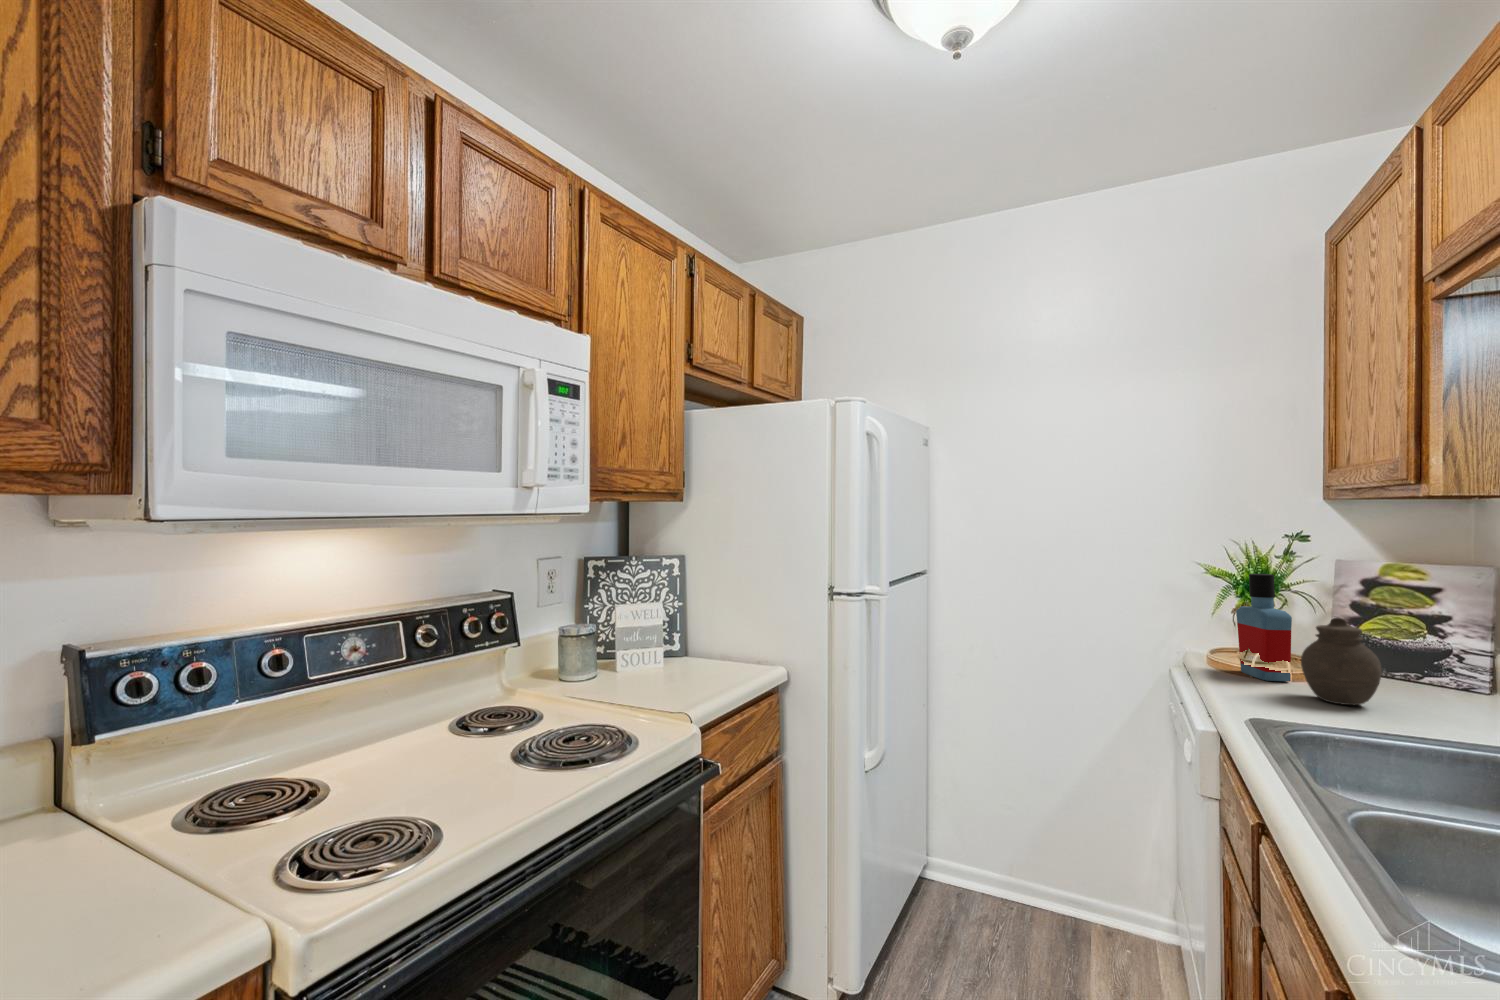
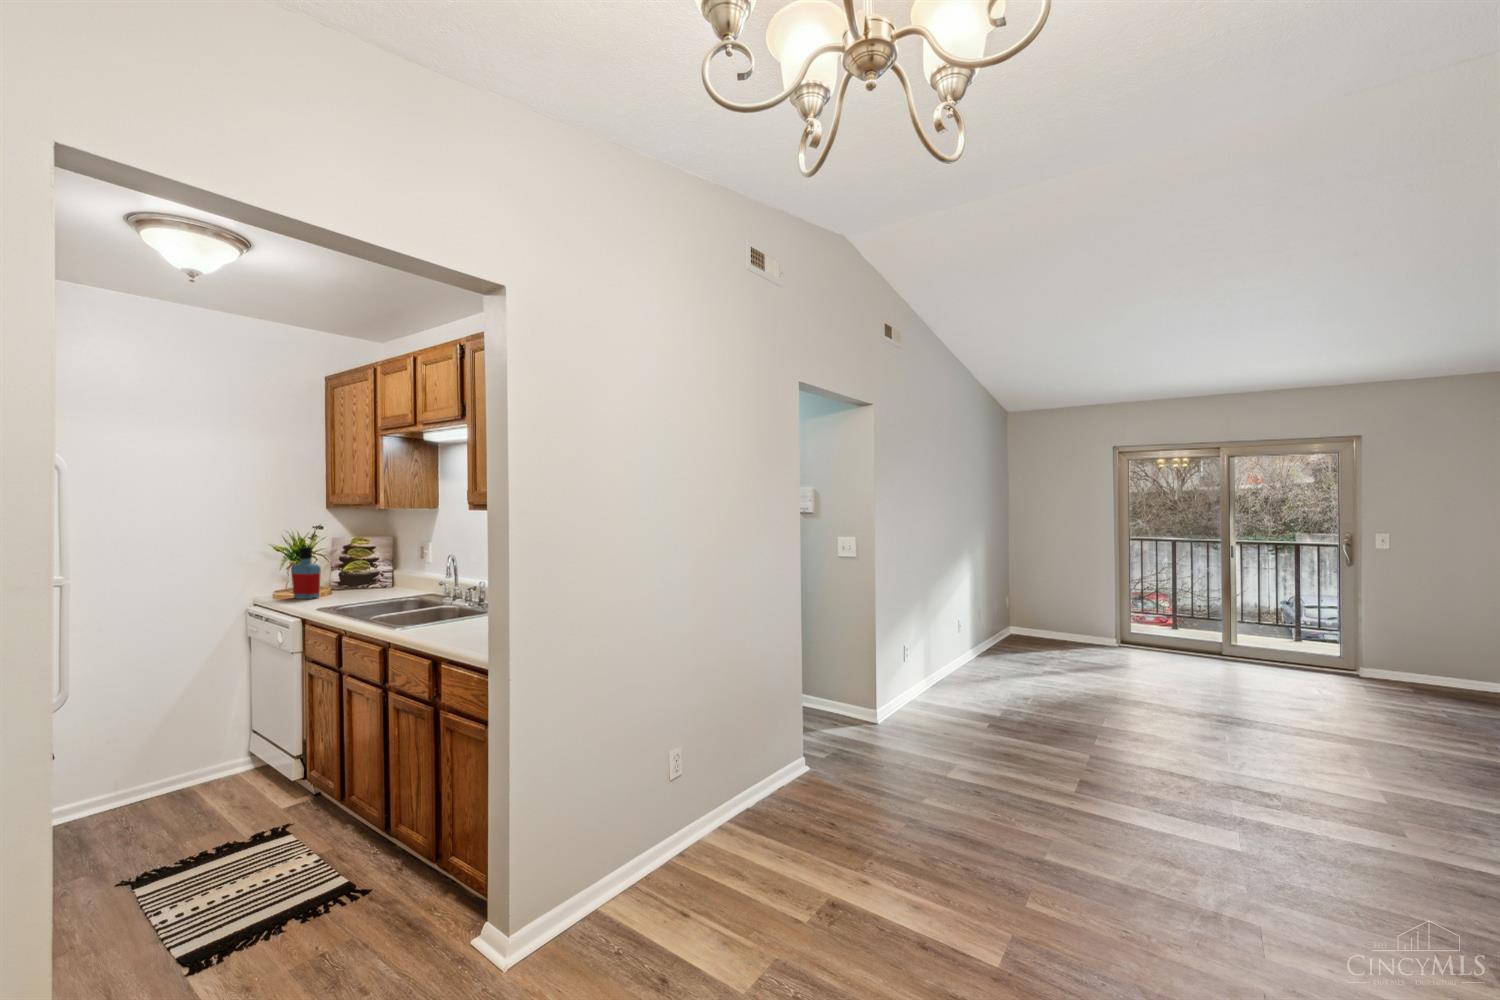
jar: present [1301,618,1382,705] -> none [329,564,360,601]

